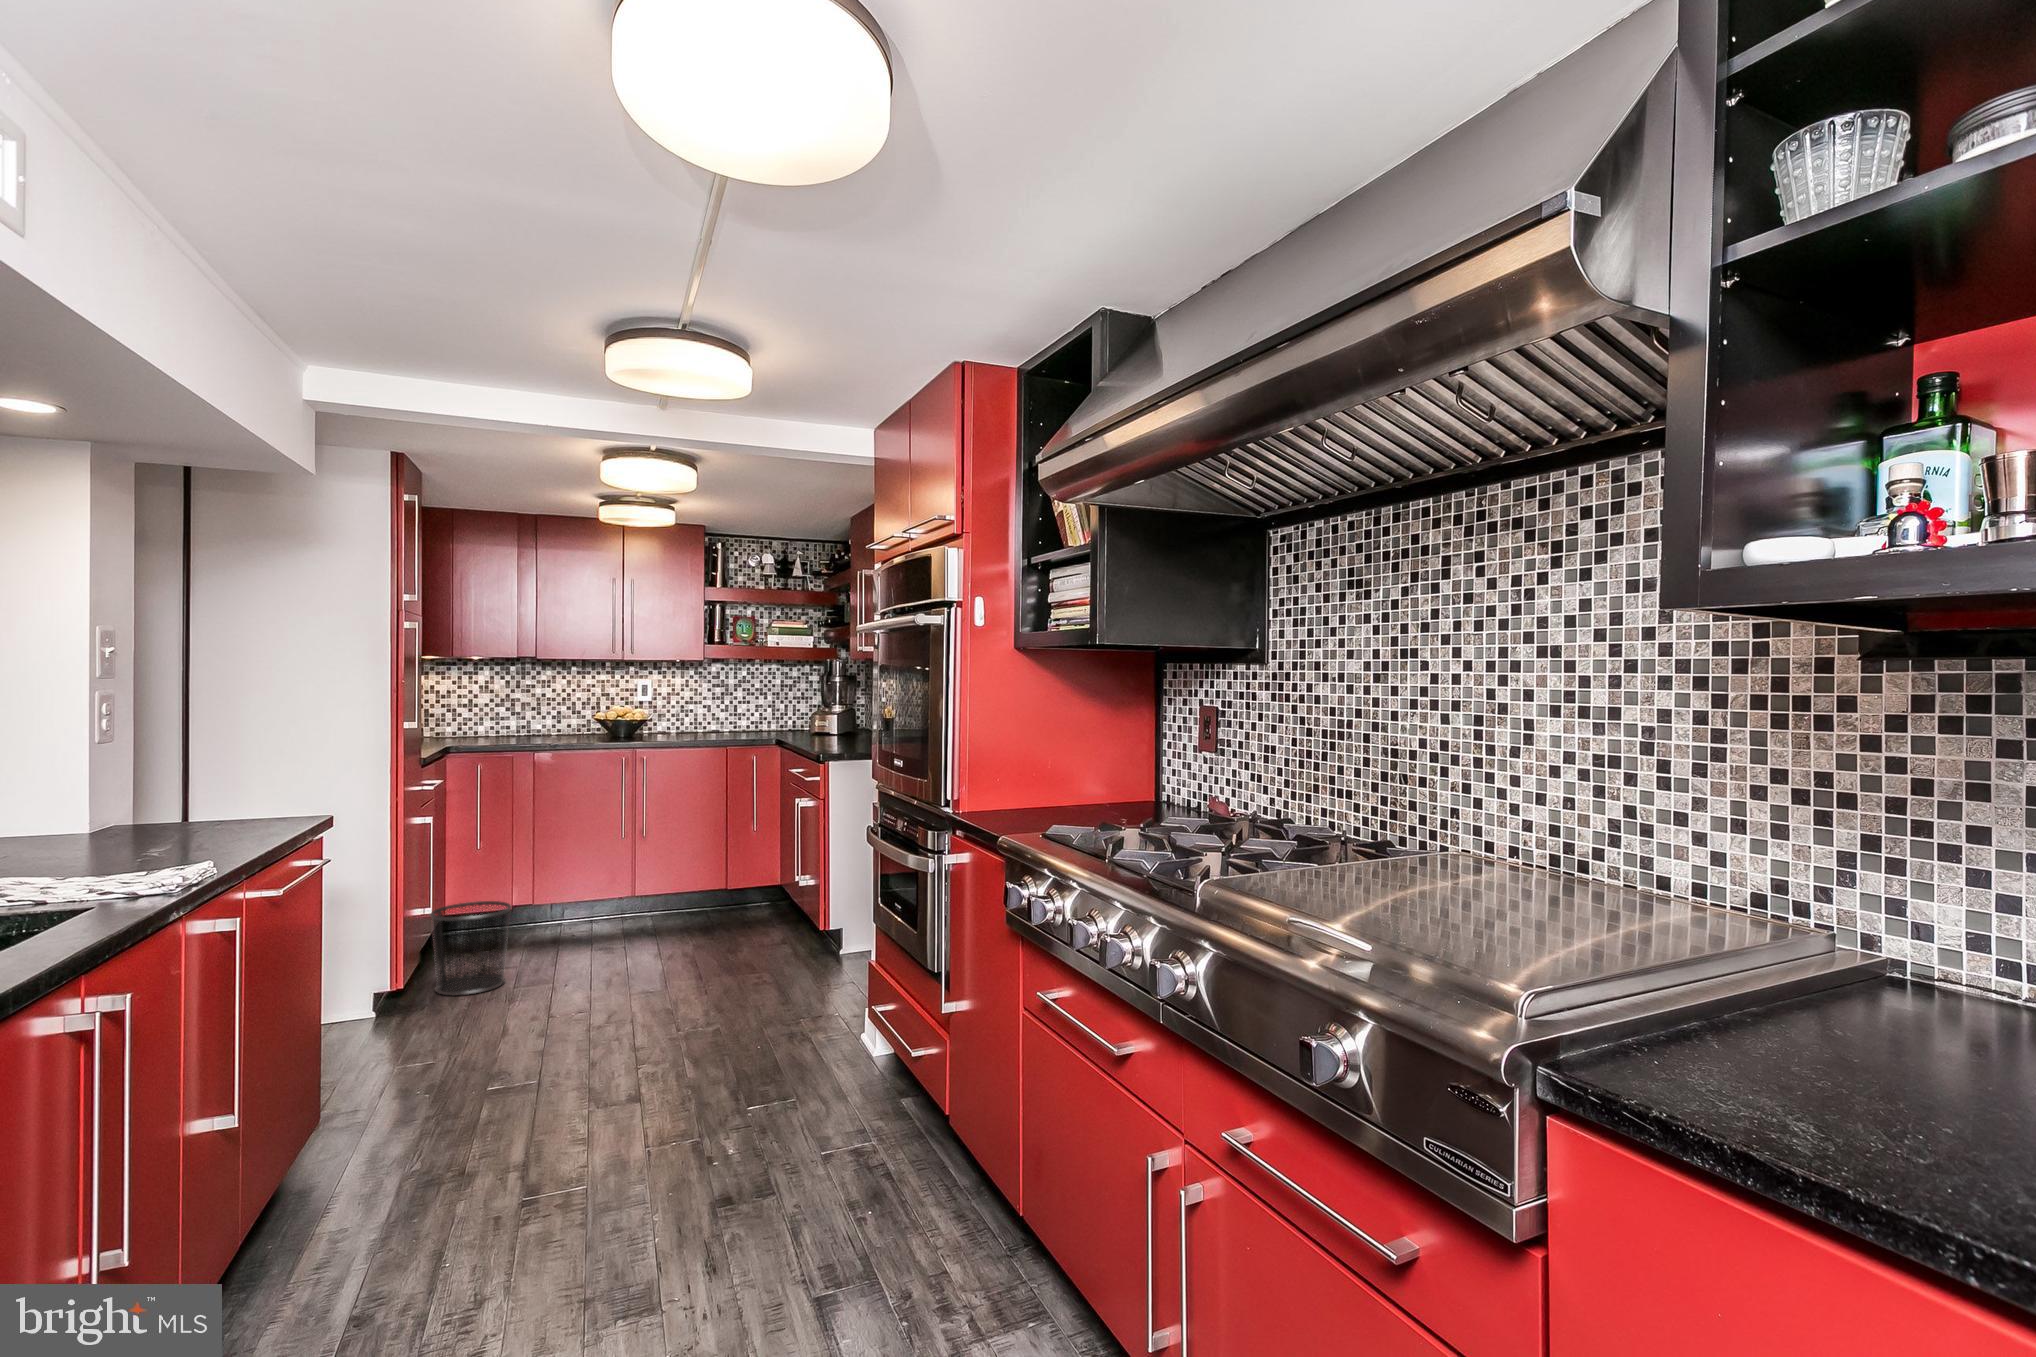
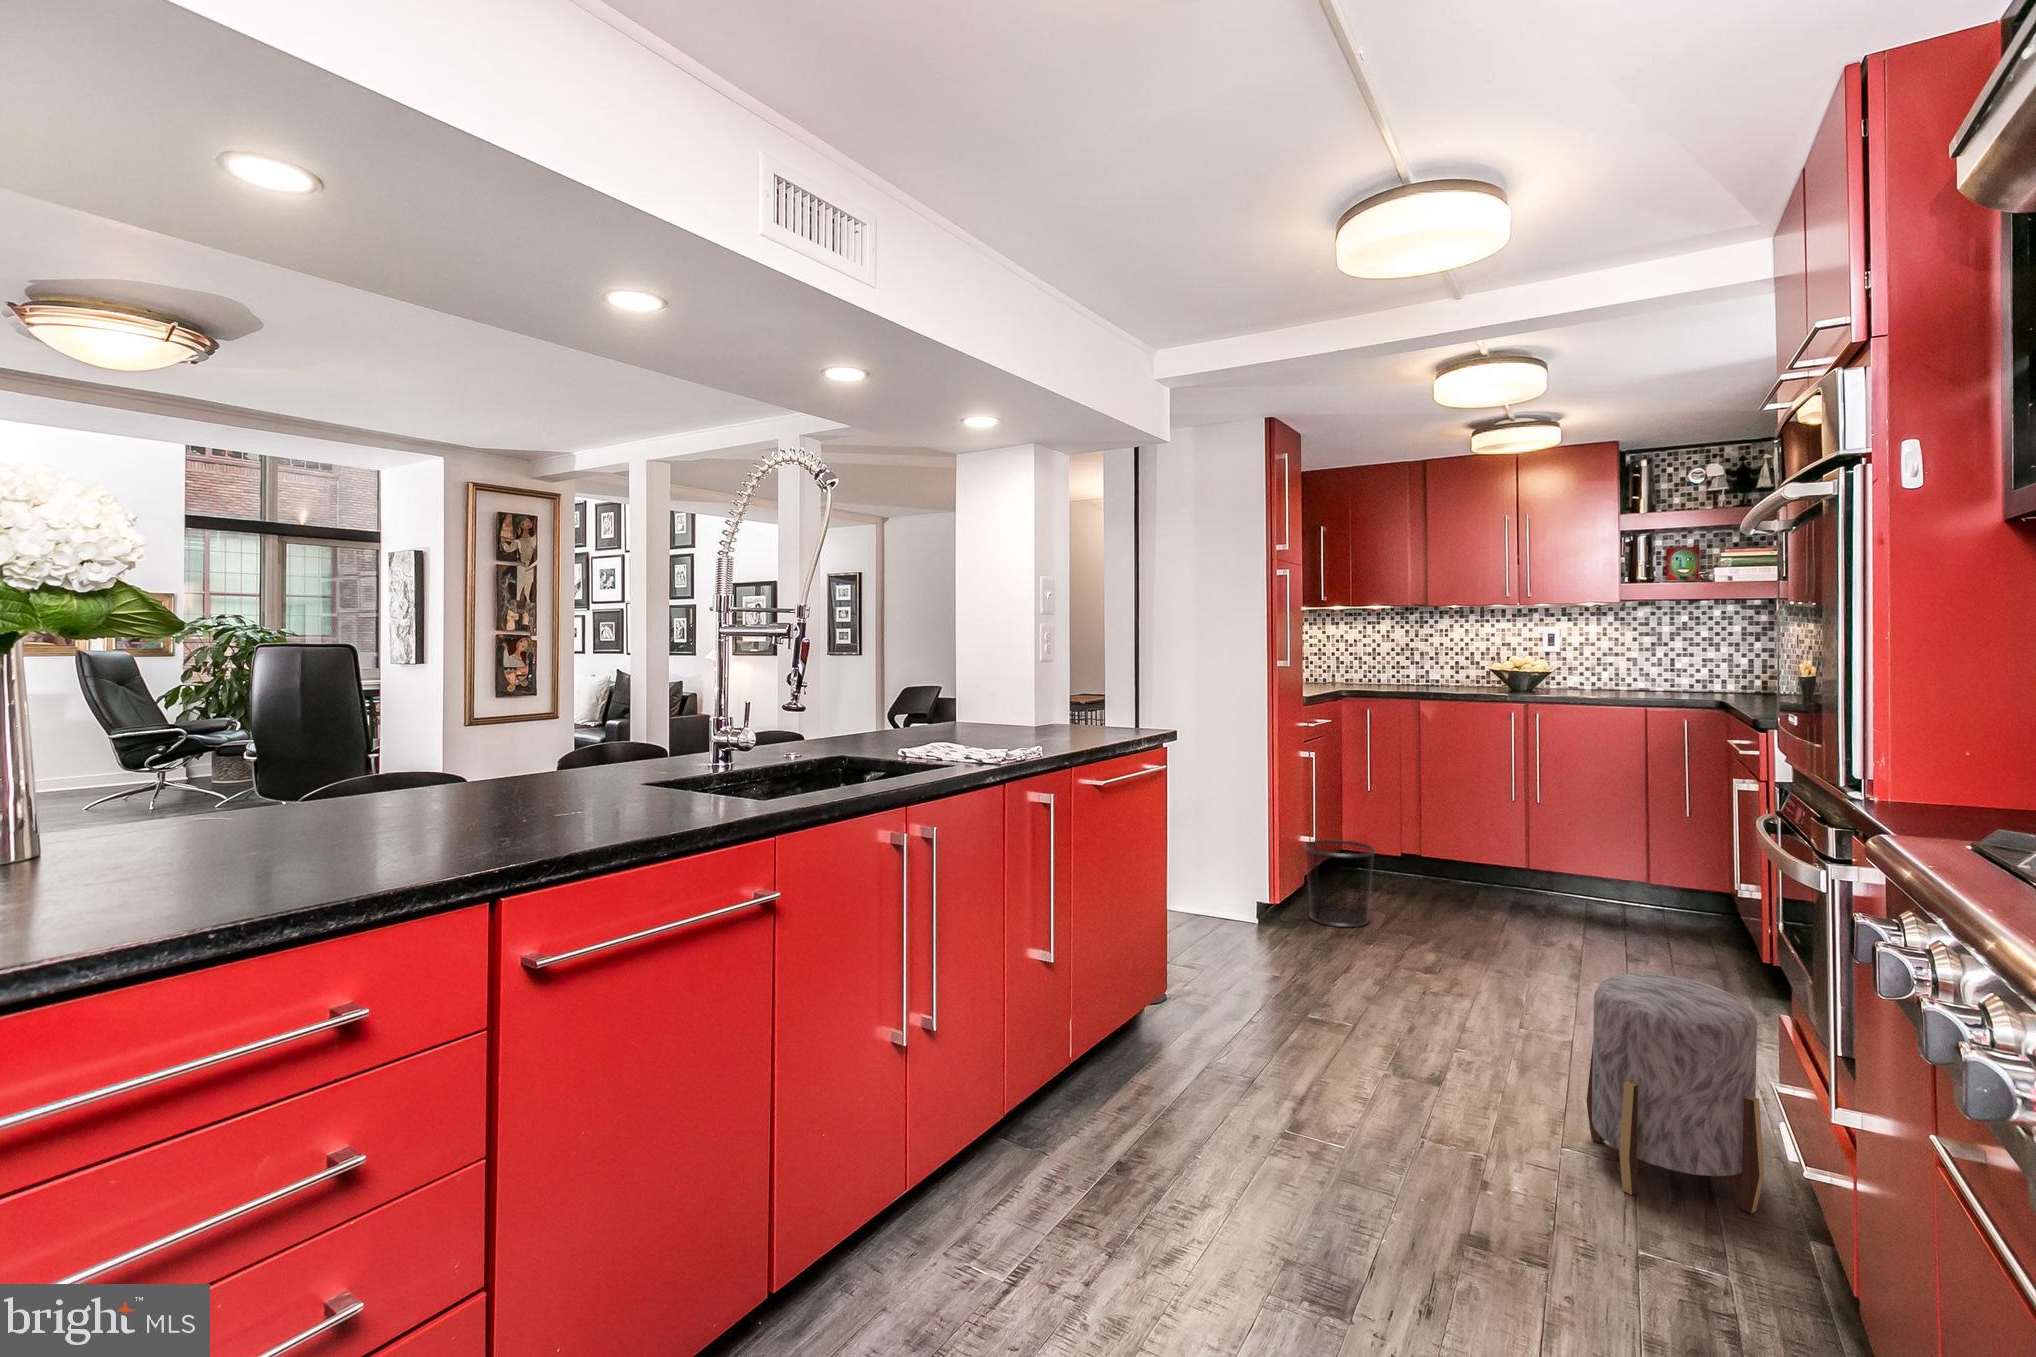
stool: none [768,948,886,1123] -> present [1586,973,1765,1213]

